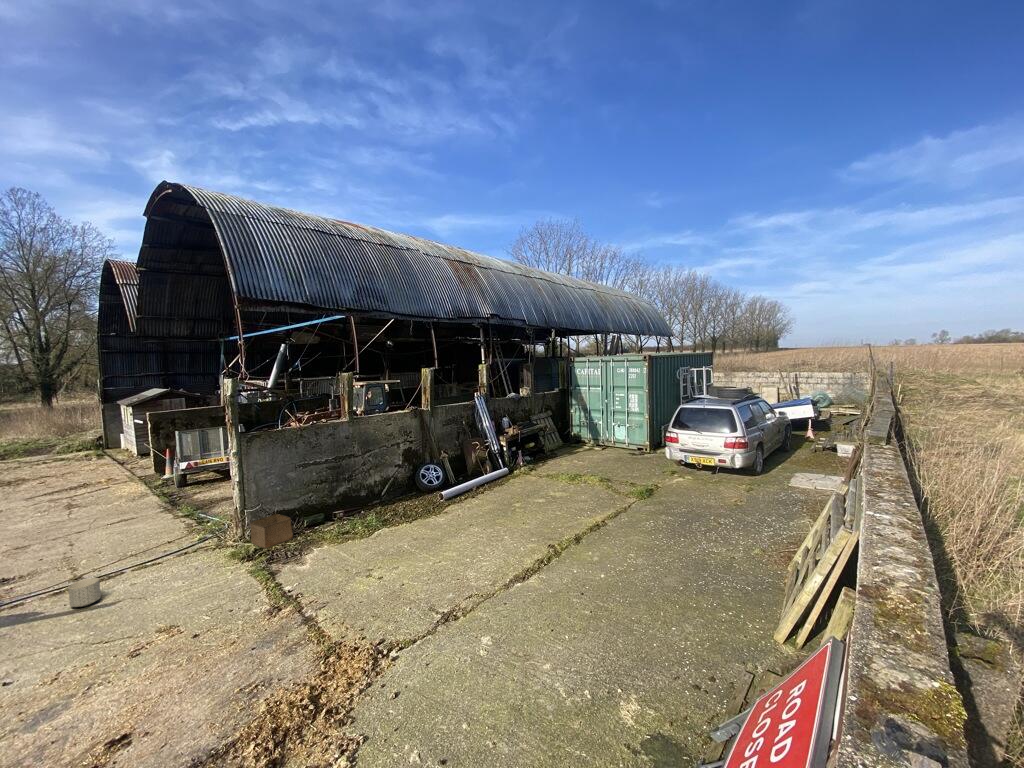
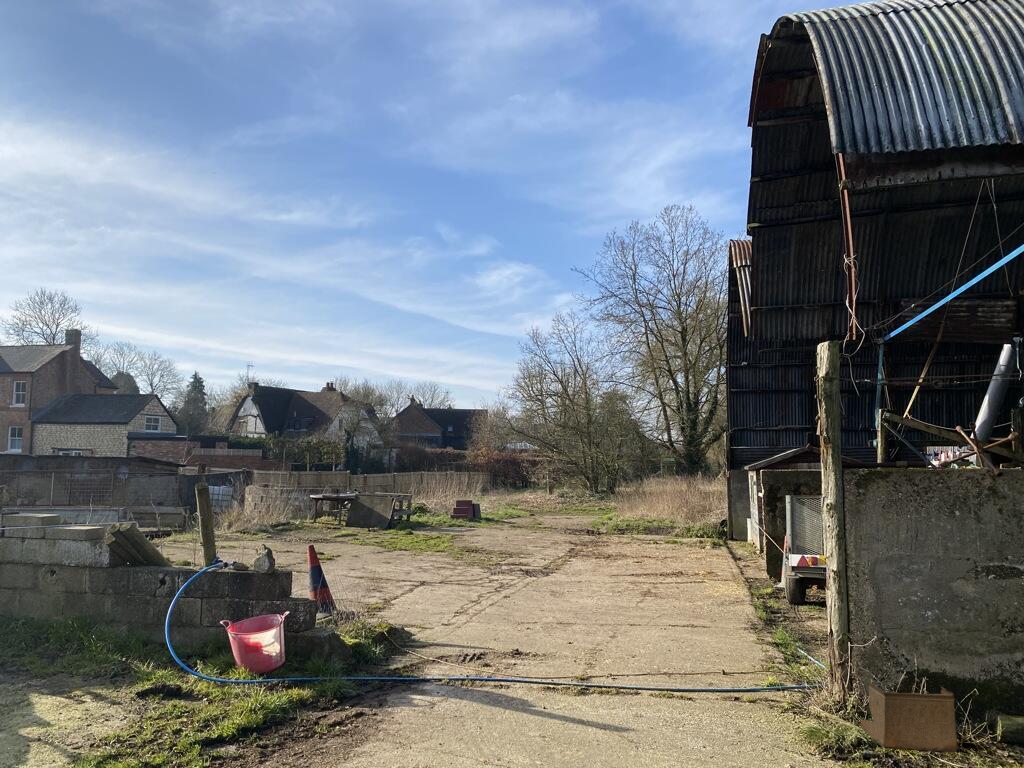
planter: present [68,578,101,607] -> none [541,672,583,719]

